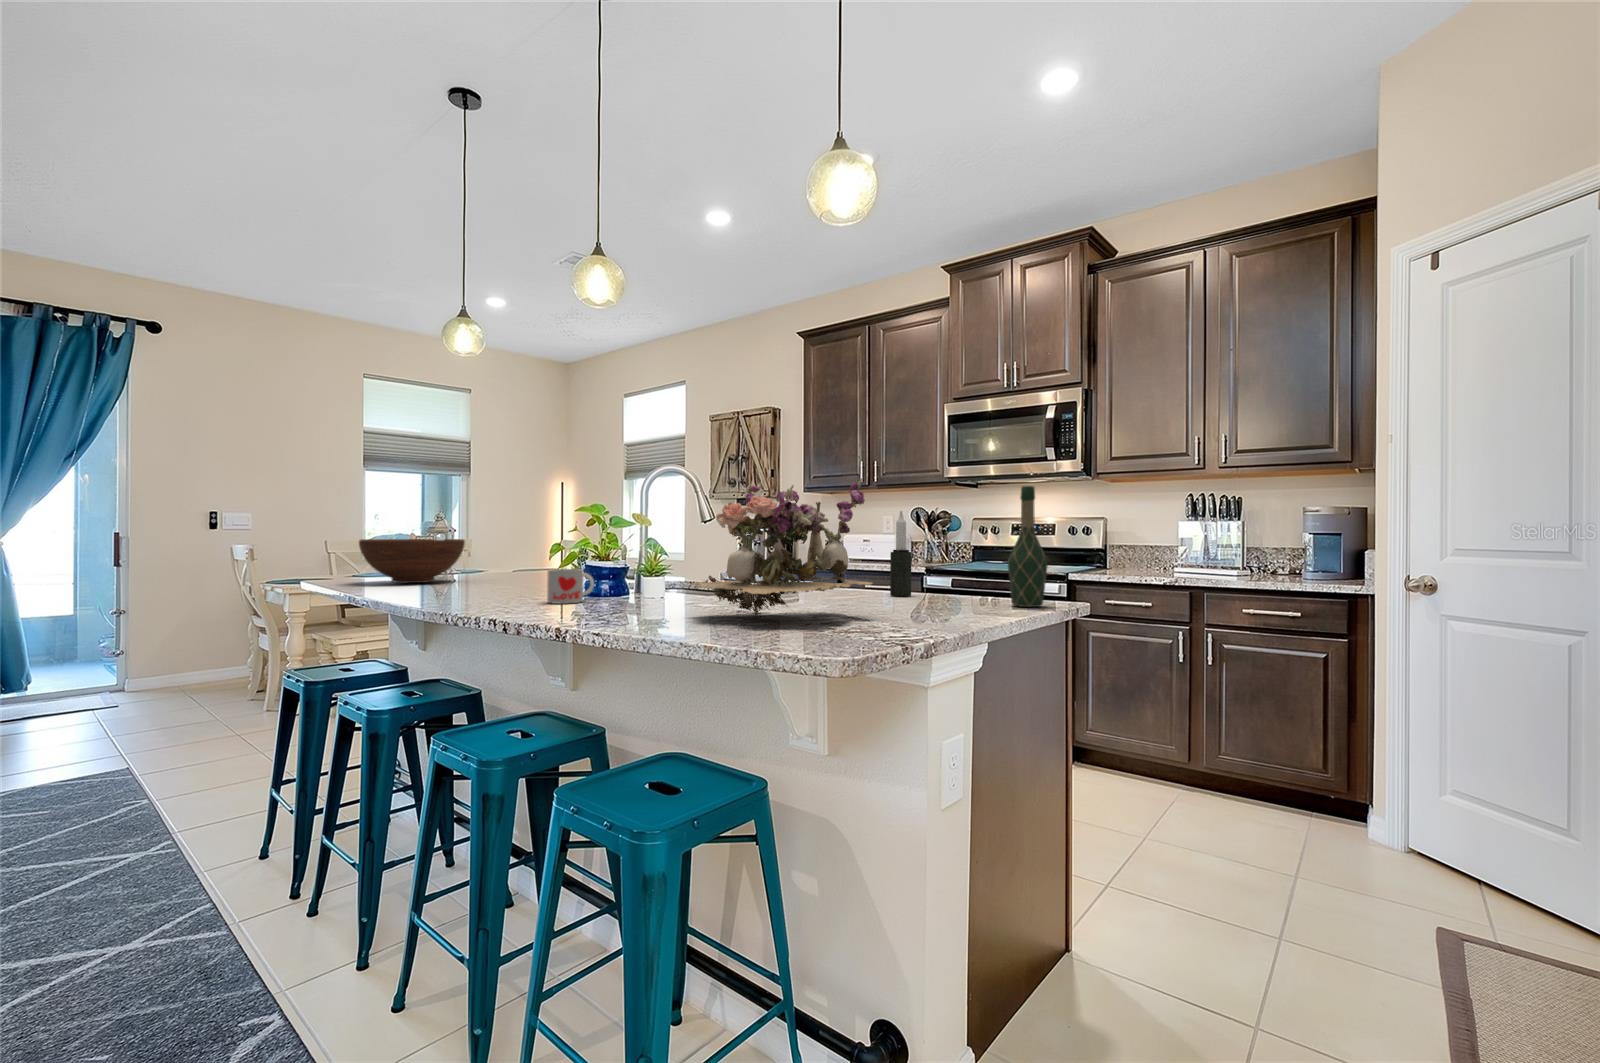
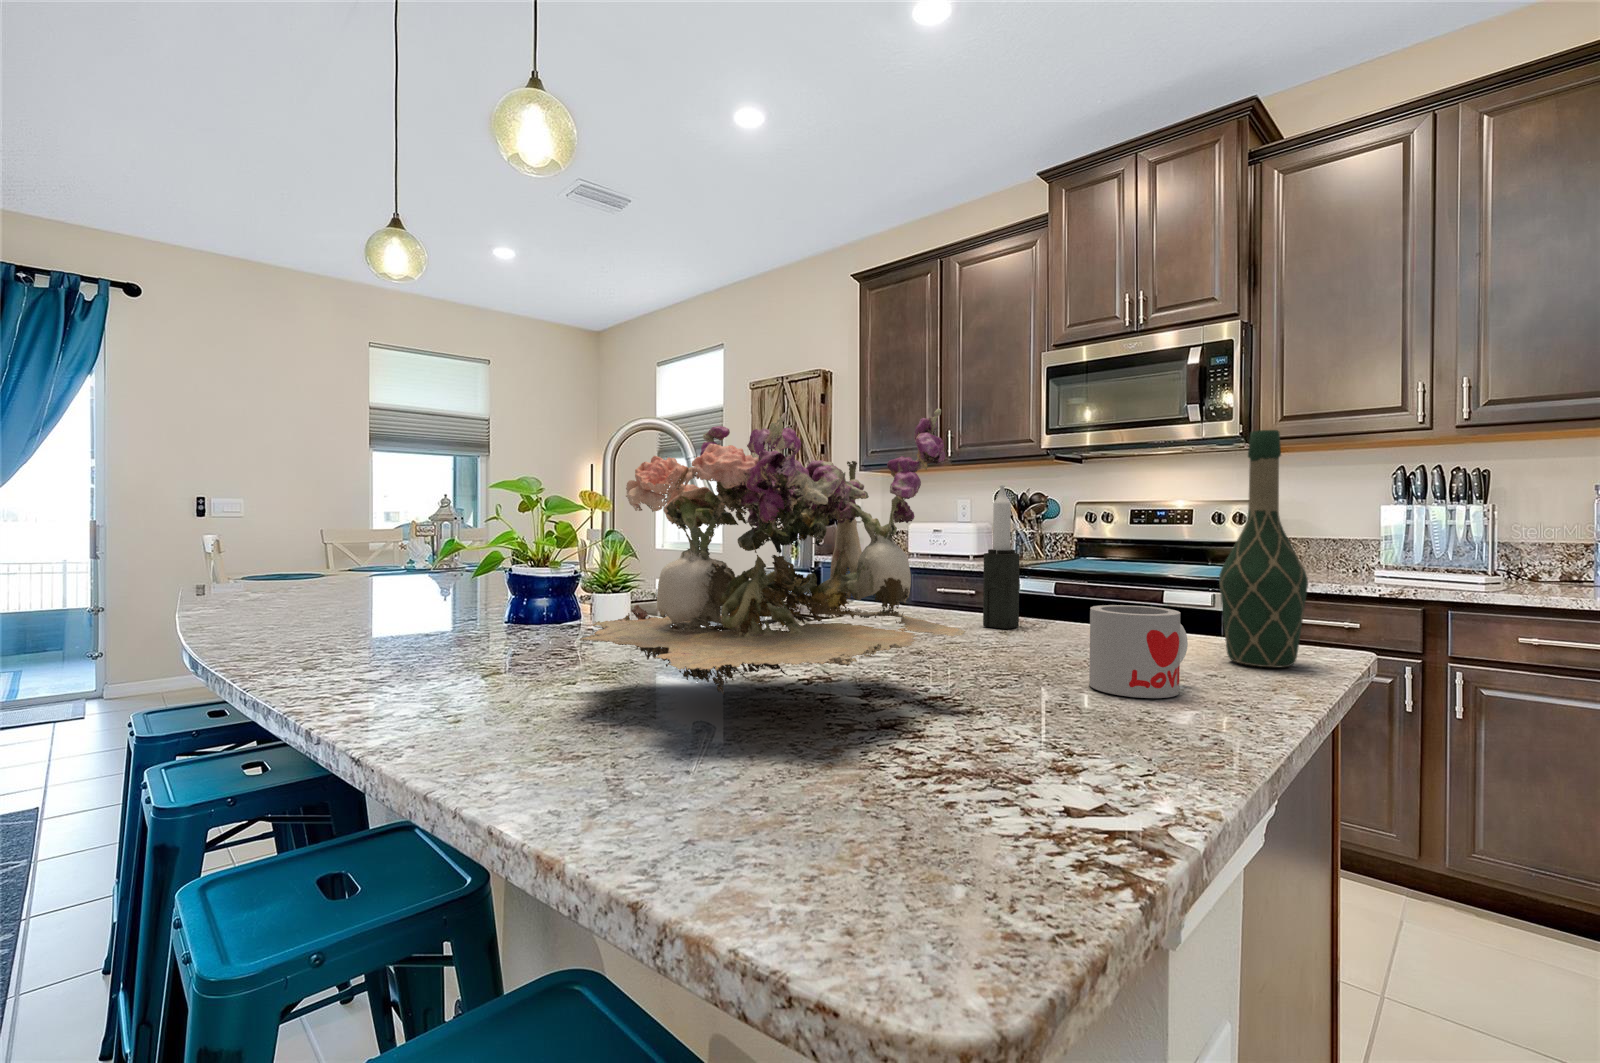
fruit bowl: present [359,539,465,583] -> none [242,529,393,589]
mug: present [547,569,594,604] -> present [1089,605,1188,698]

